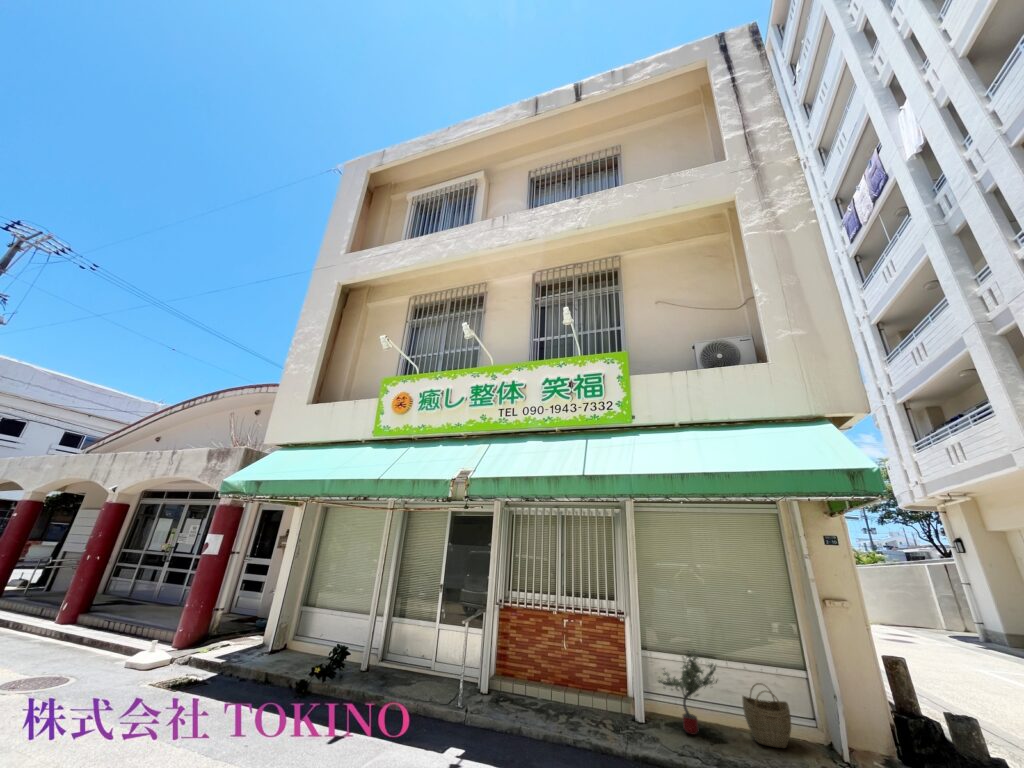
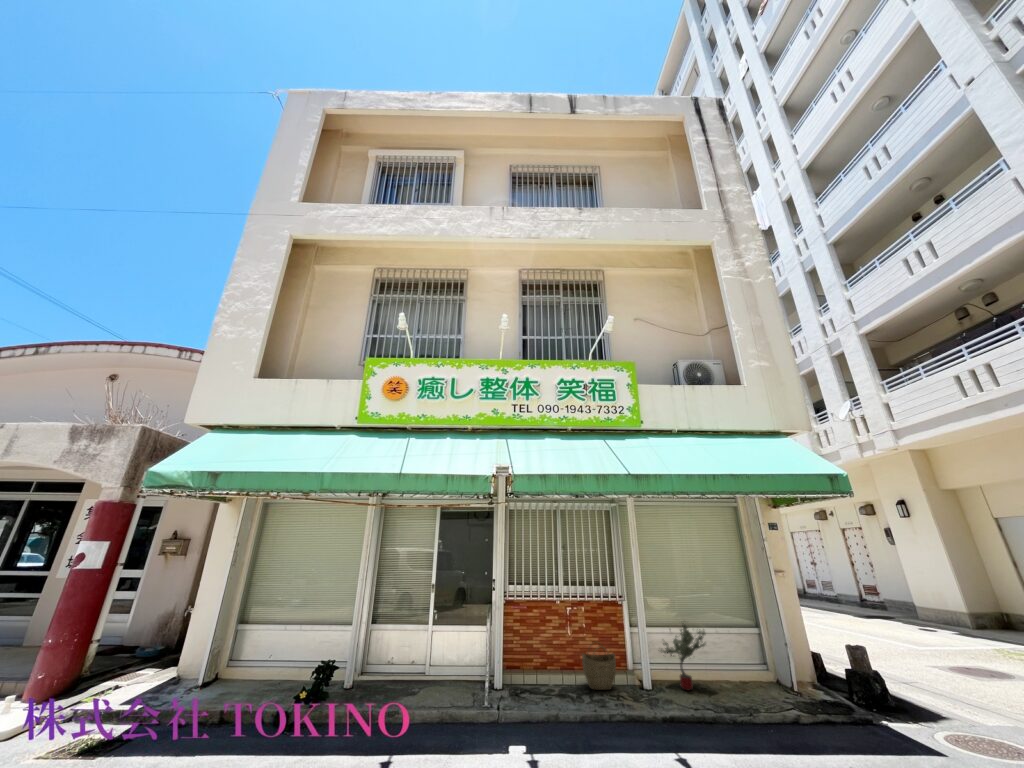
woven basket: present [742,683,791,748] -> present [582,646,616,690]

